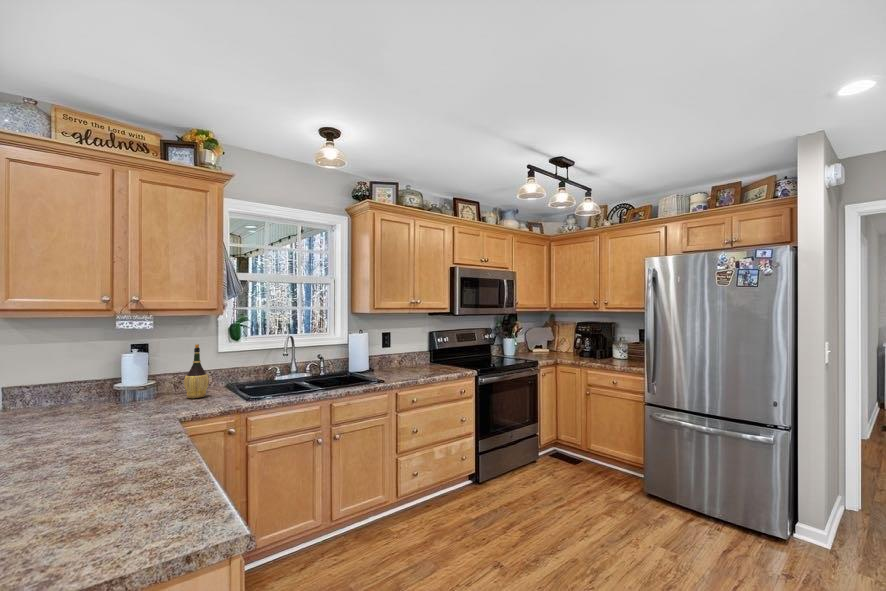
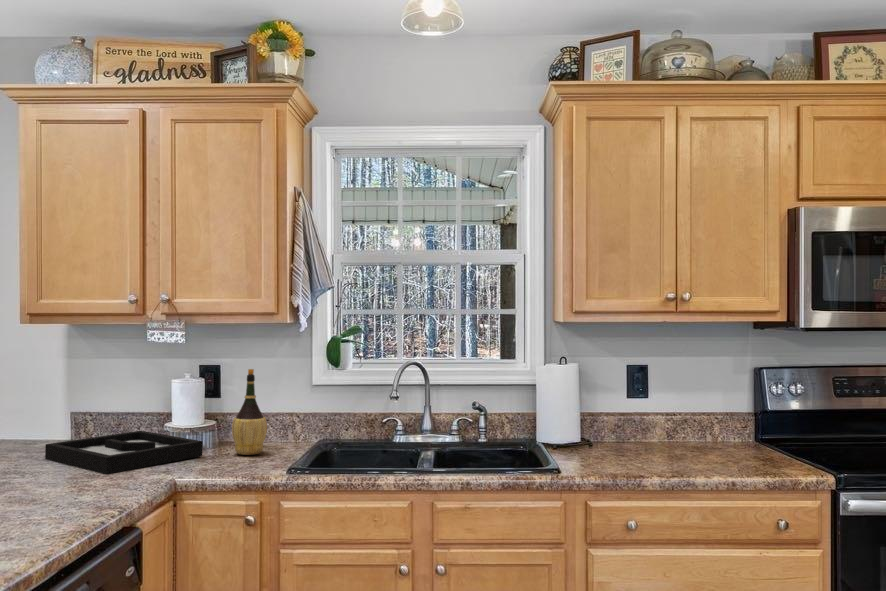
decorative tray: none [41,393,169,424] -> present [45,431,203,474]

